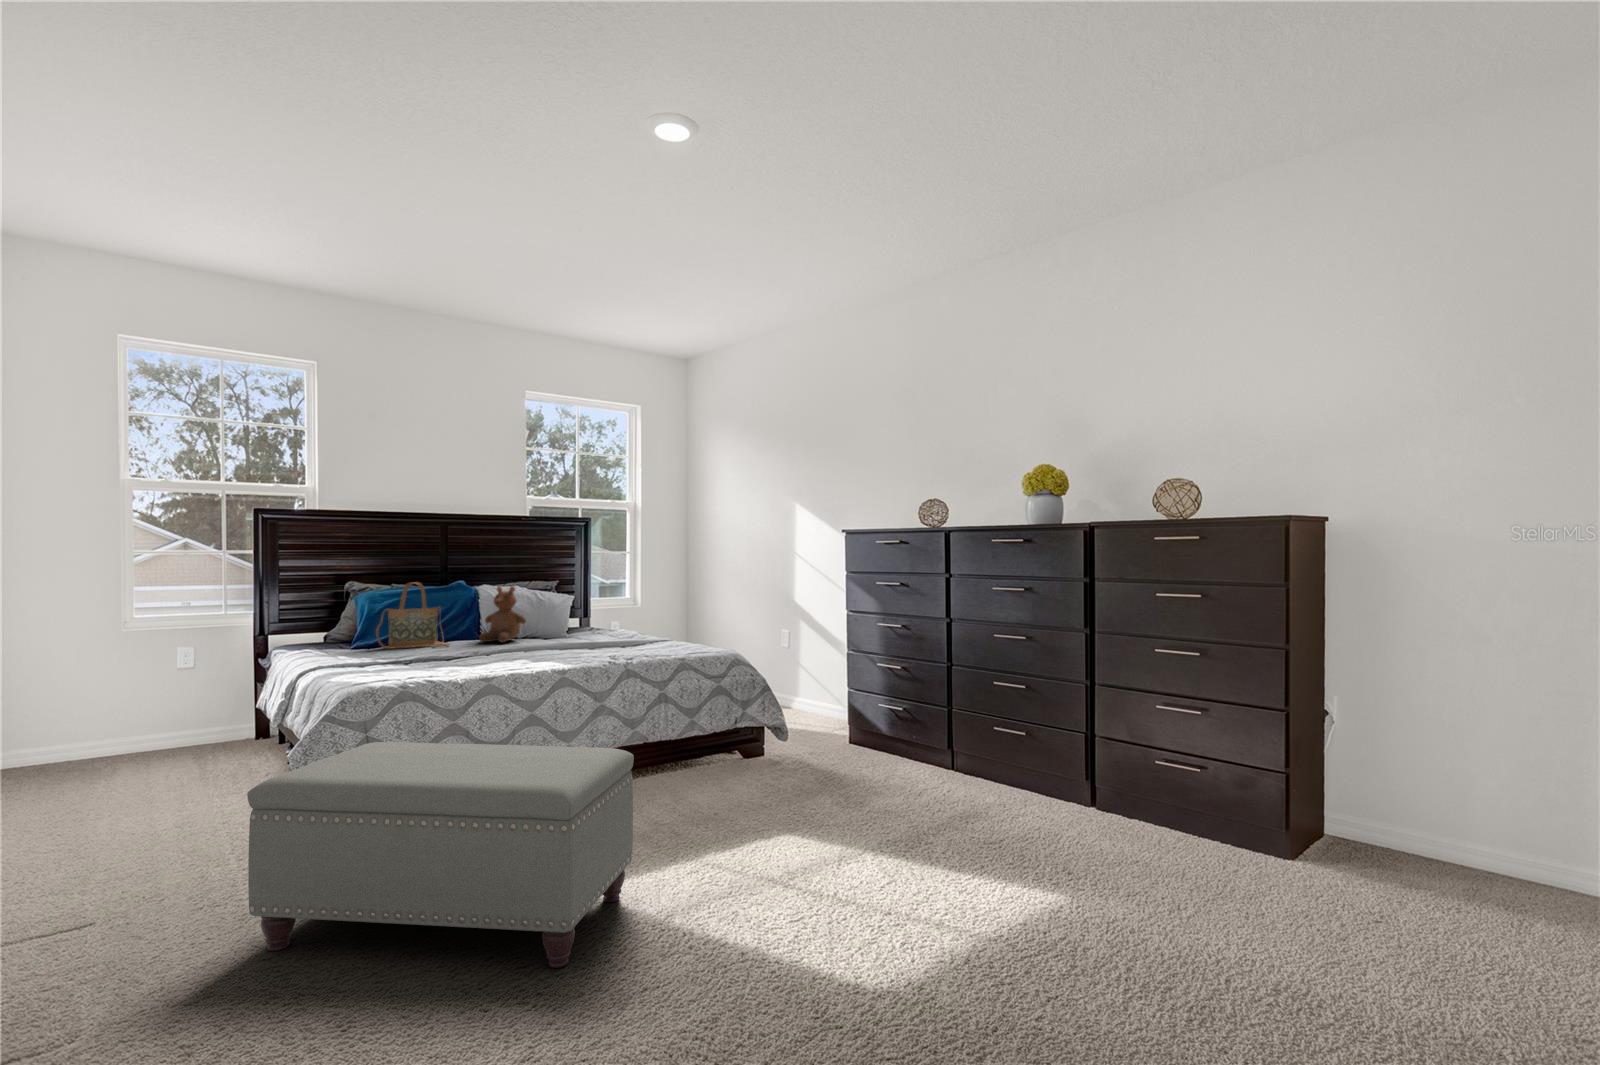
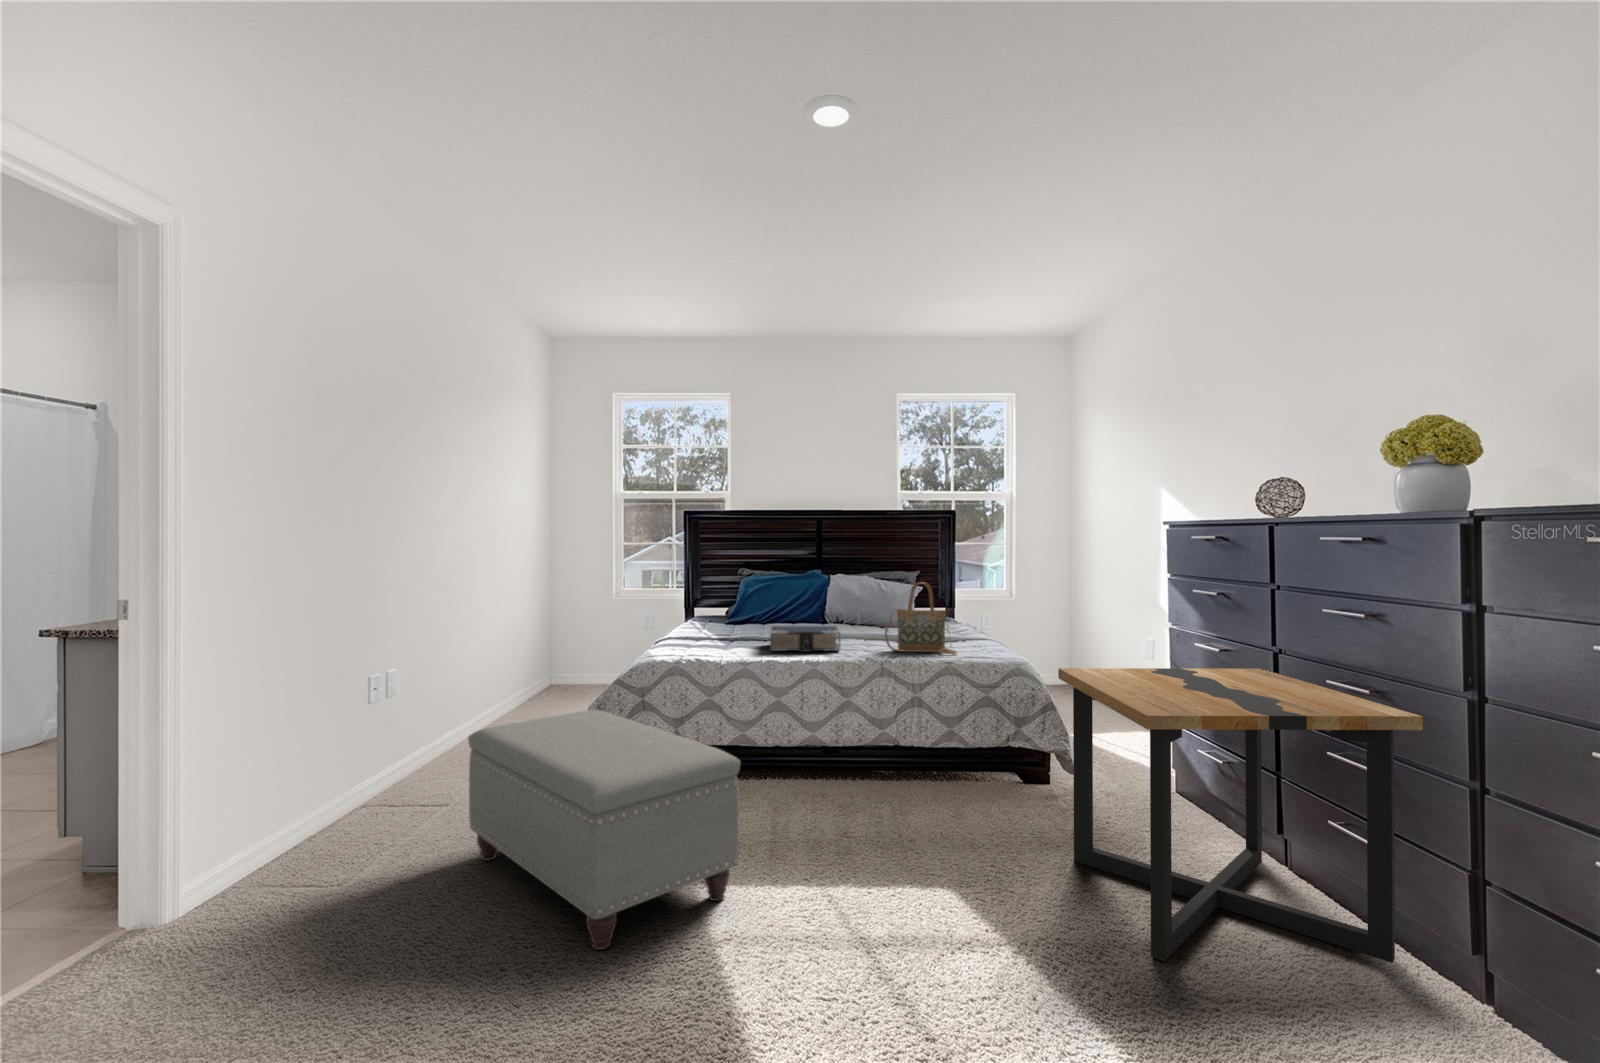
handbag: present [376,582,451,649] -> present [885,582,956,654]
teddy bear: present [479,586,526,642] -> none [816,578,856,629]
book: none [469,635,564,665] -> present [770,626,840,652]
side table: none [829,635,1072,841] -> present [1058,668,1423,963]

